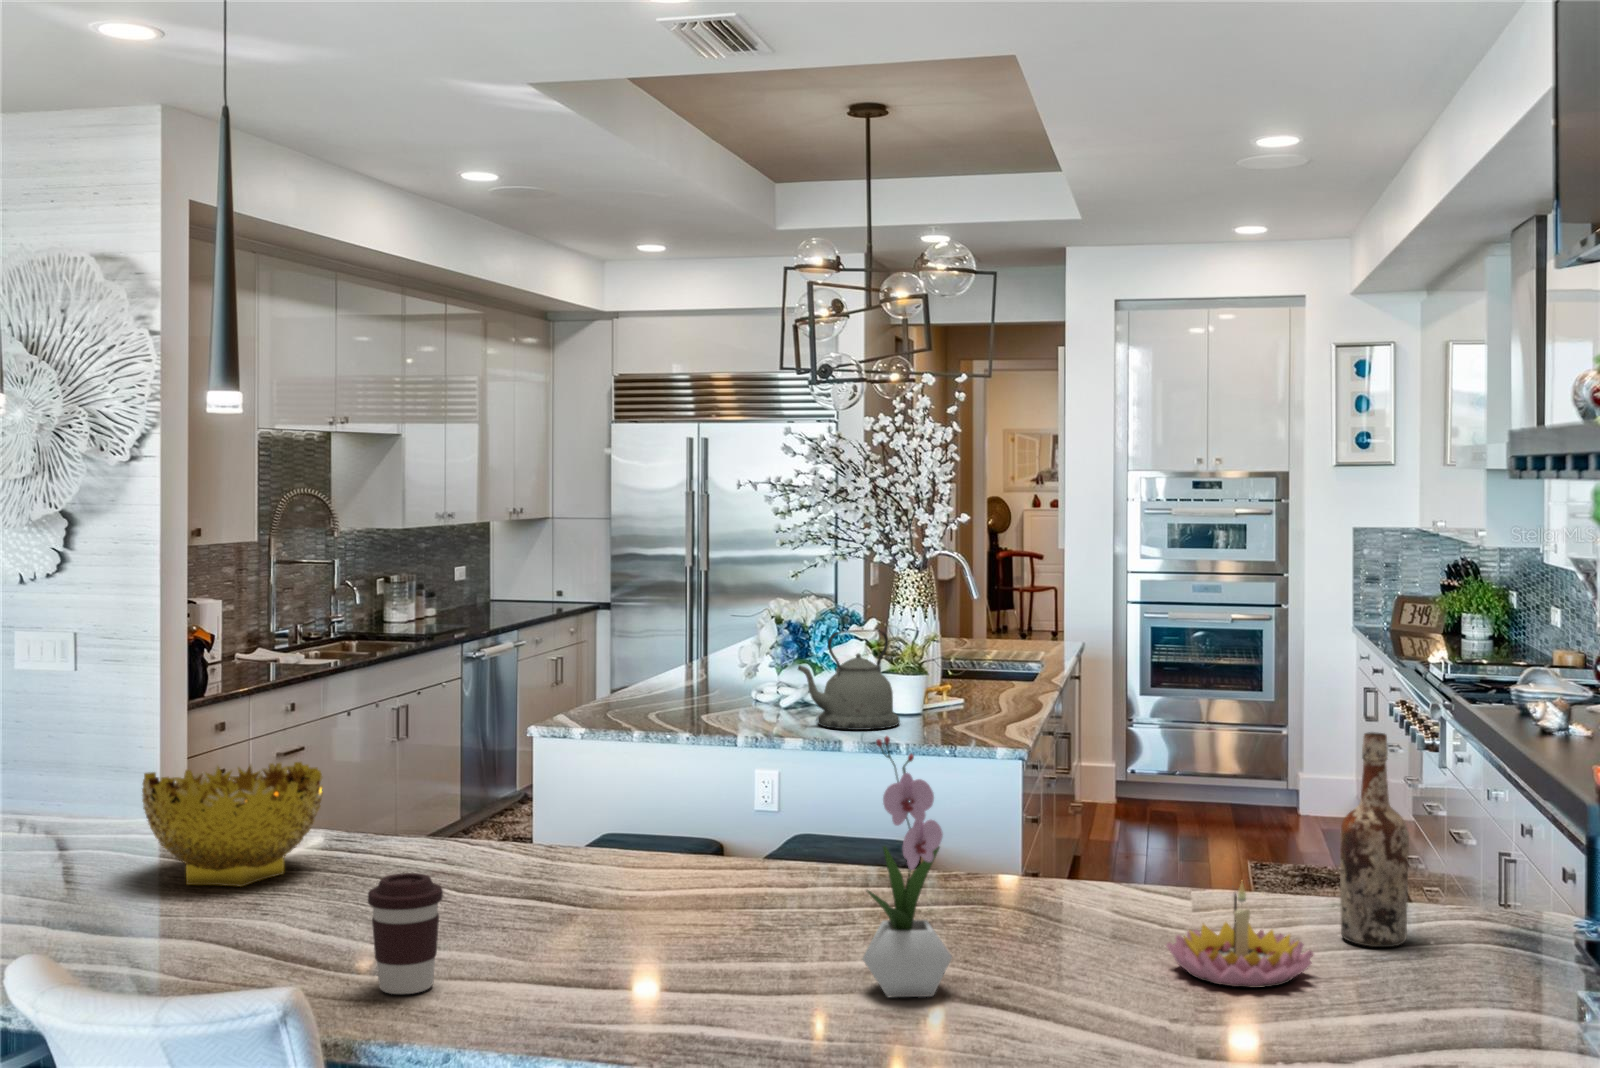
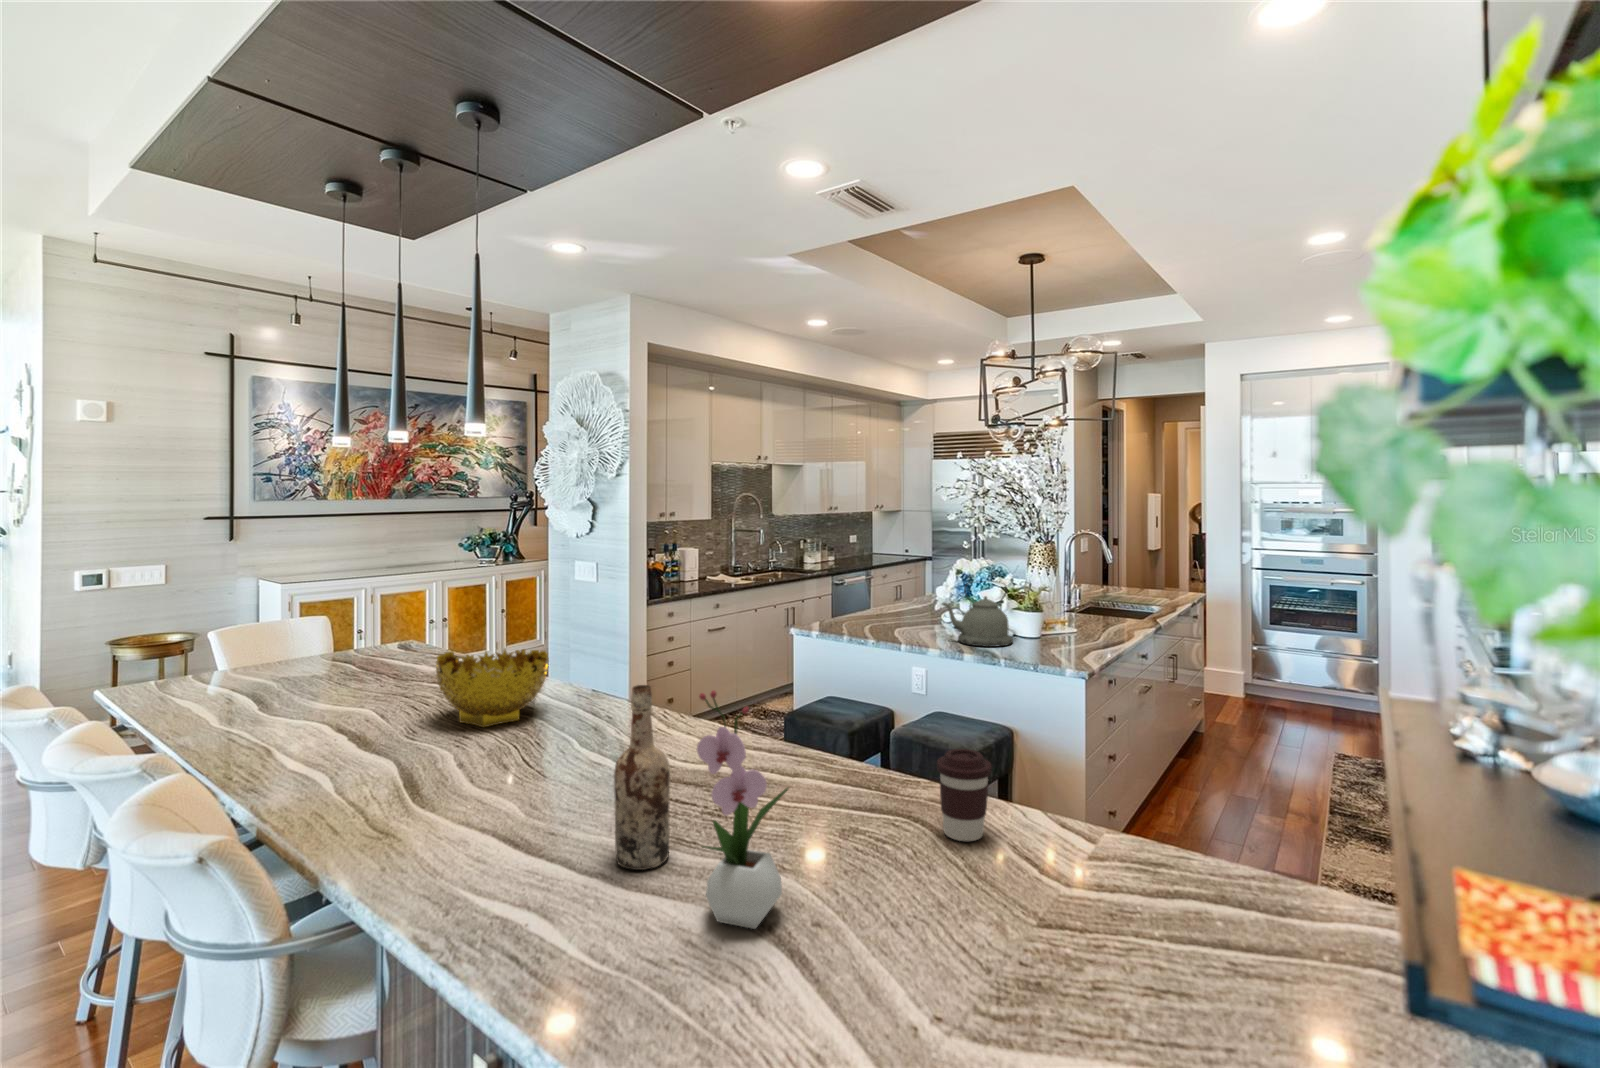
wine bottle: present [1340,732,1409,947] -> present [614,685,670,870]
coffee cup: present [368,873,443,994] -> present [937,749,992,841]
candle holder: present [1166,882,1313,988] -> none [997,868,1152,992]

